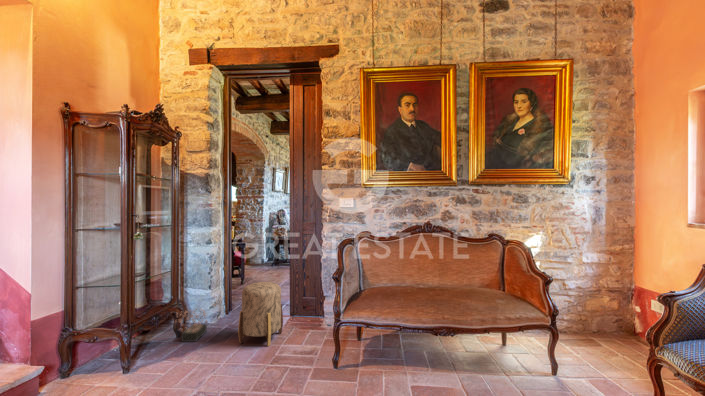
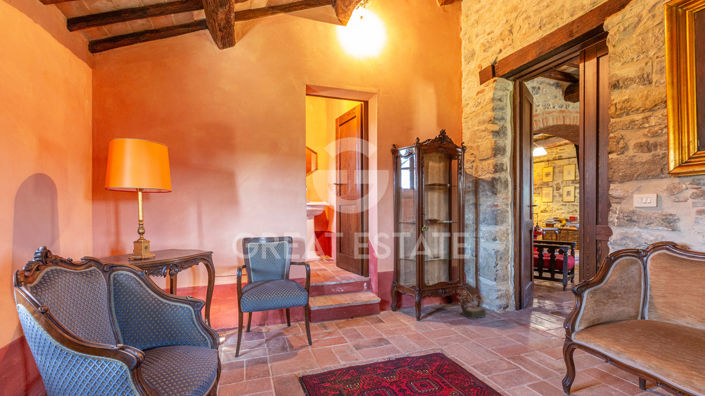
ottoman: present [238,282,283,346] -> none [499,282,551,347]

